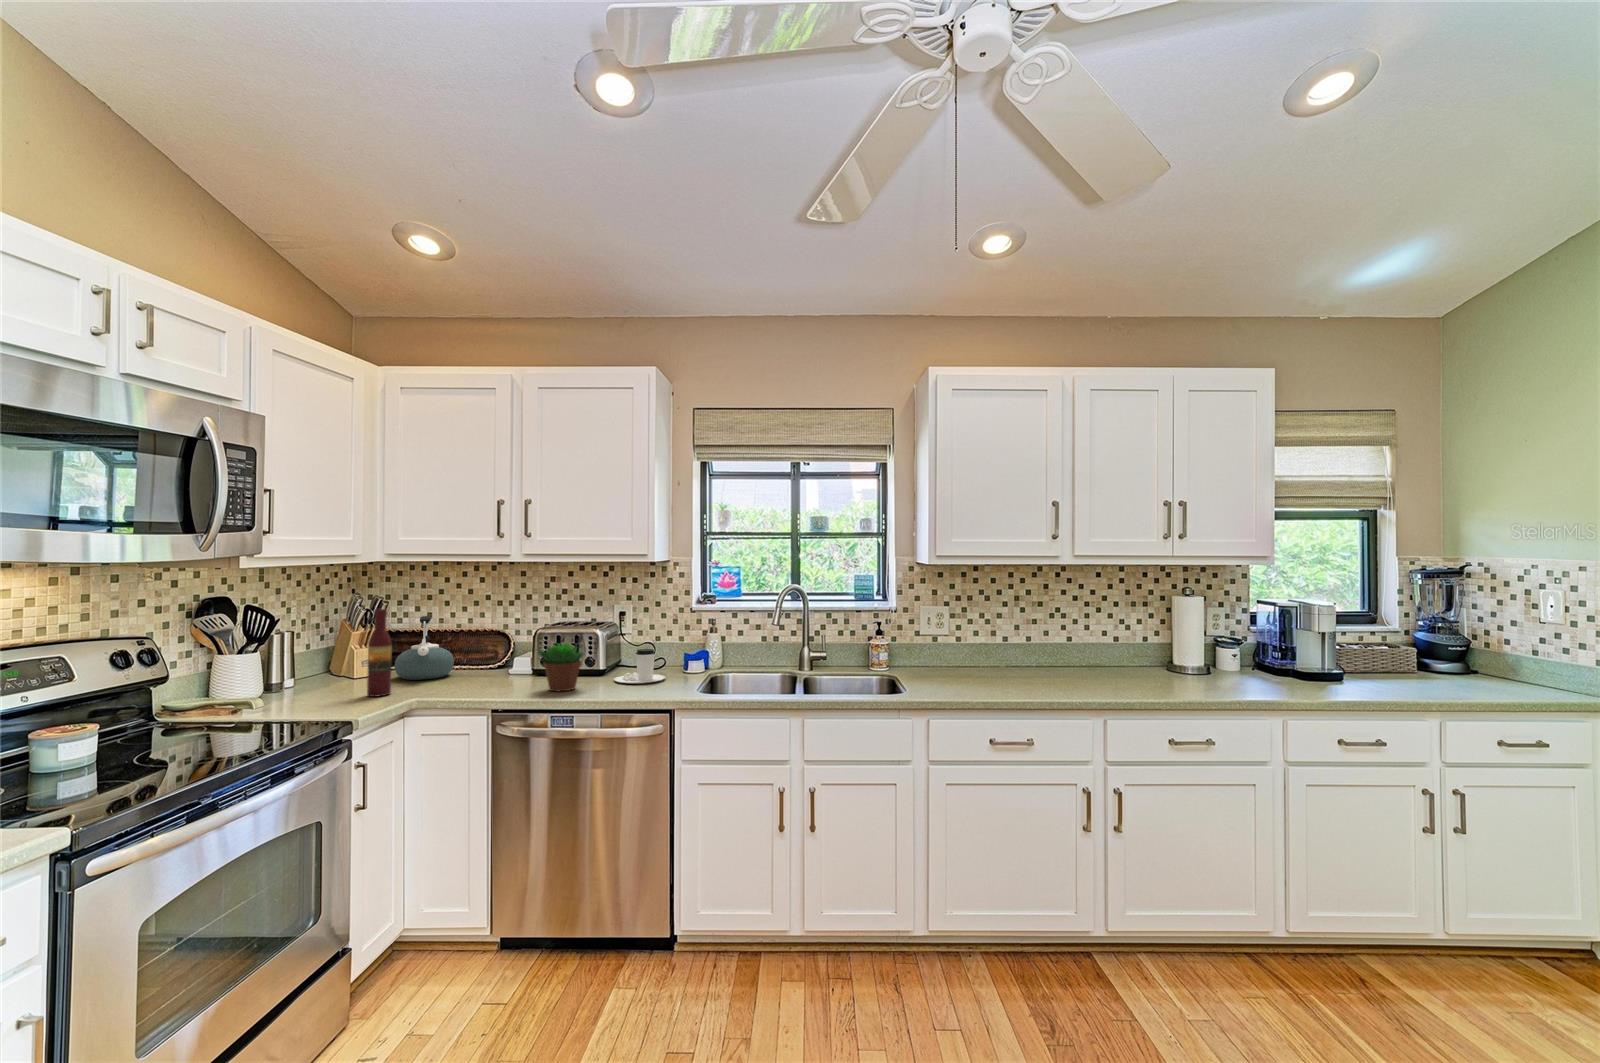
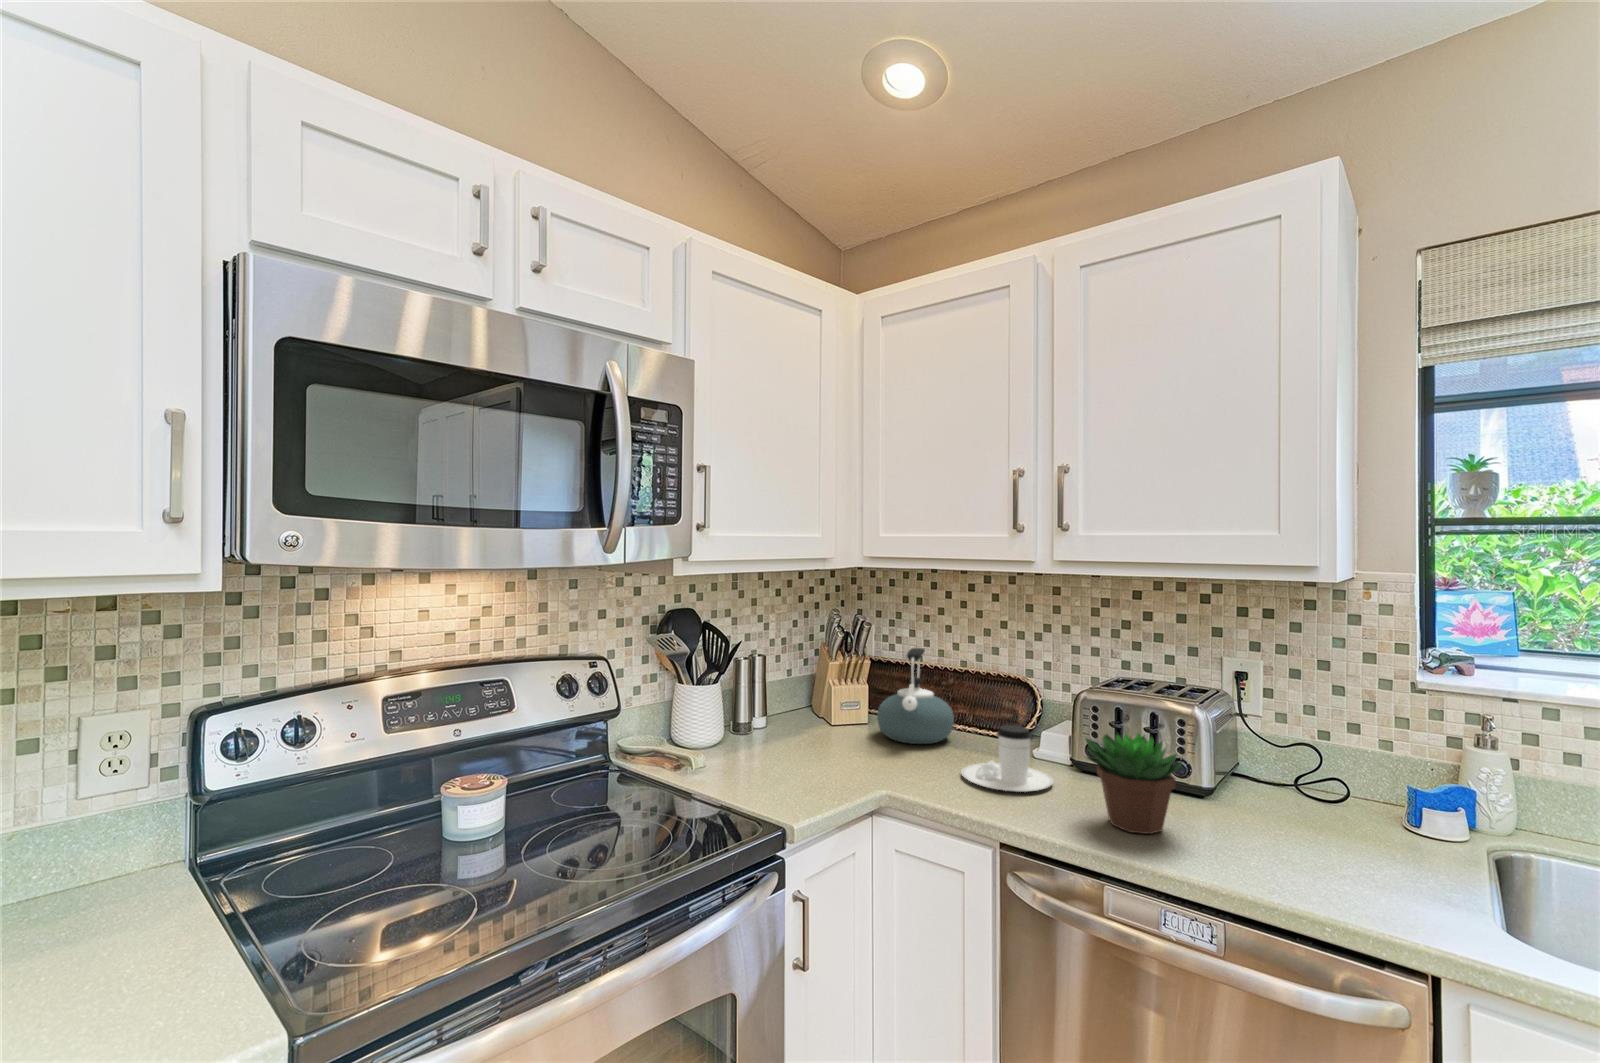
wine bottle: present [367,609,392,697] -> none [832,639,863,772]
coffee cup: present [614,649,665,684] -> present [961,725,1053,792]

